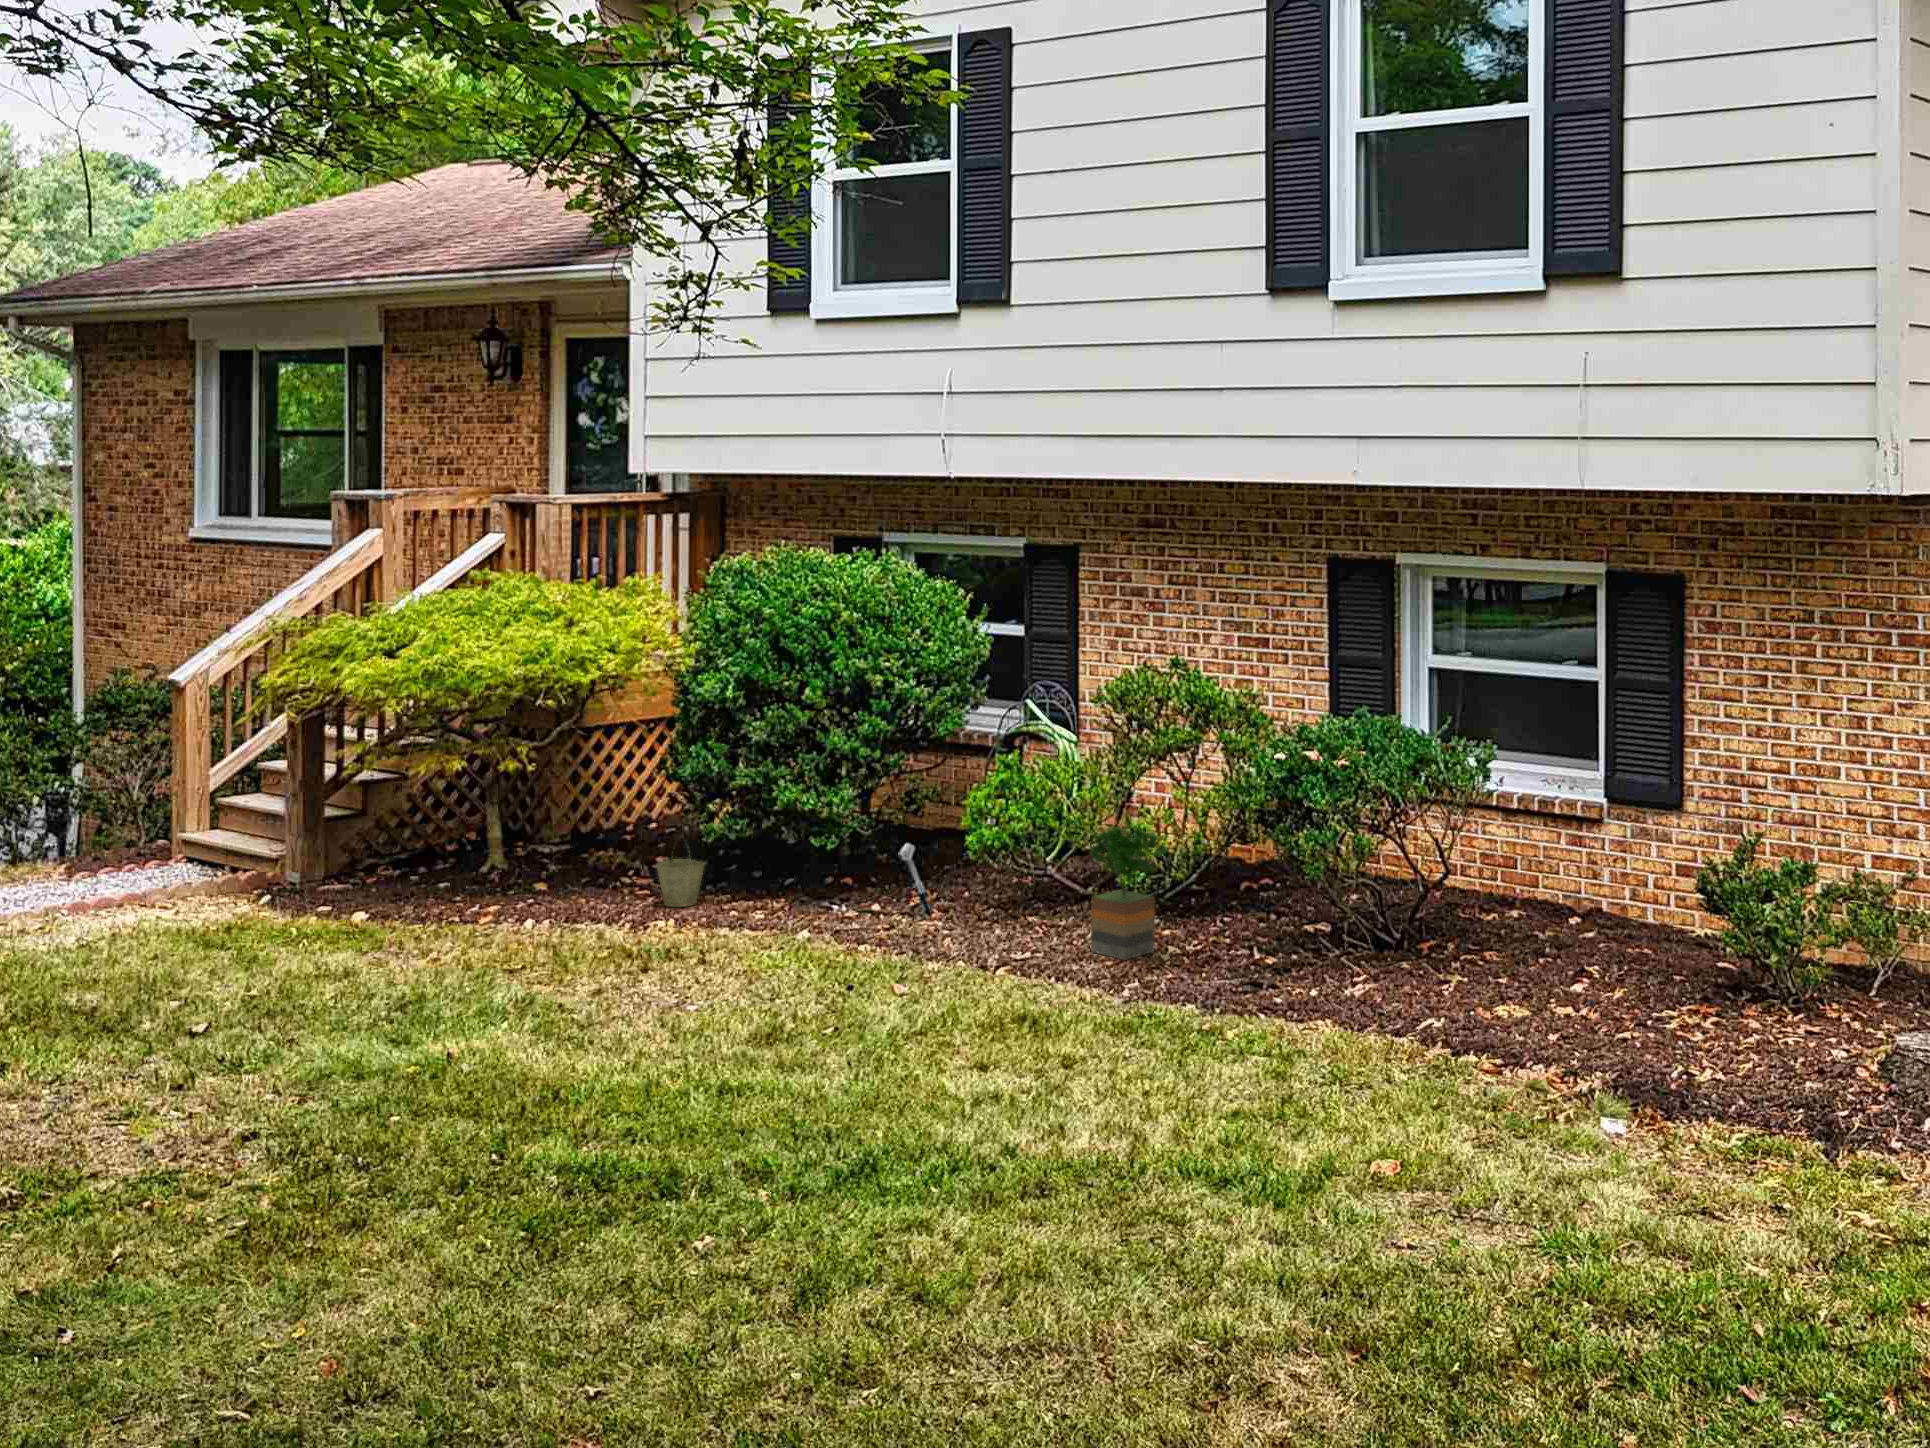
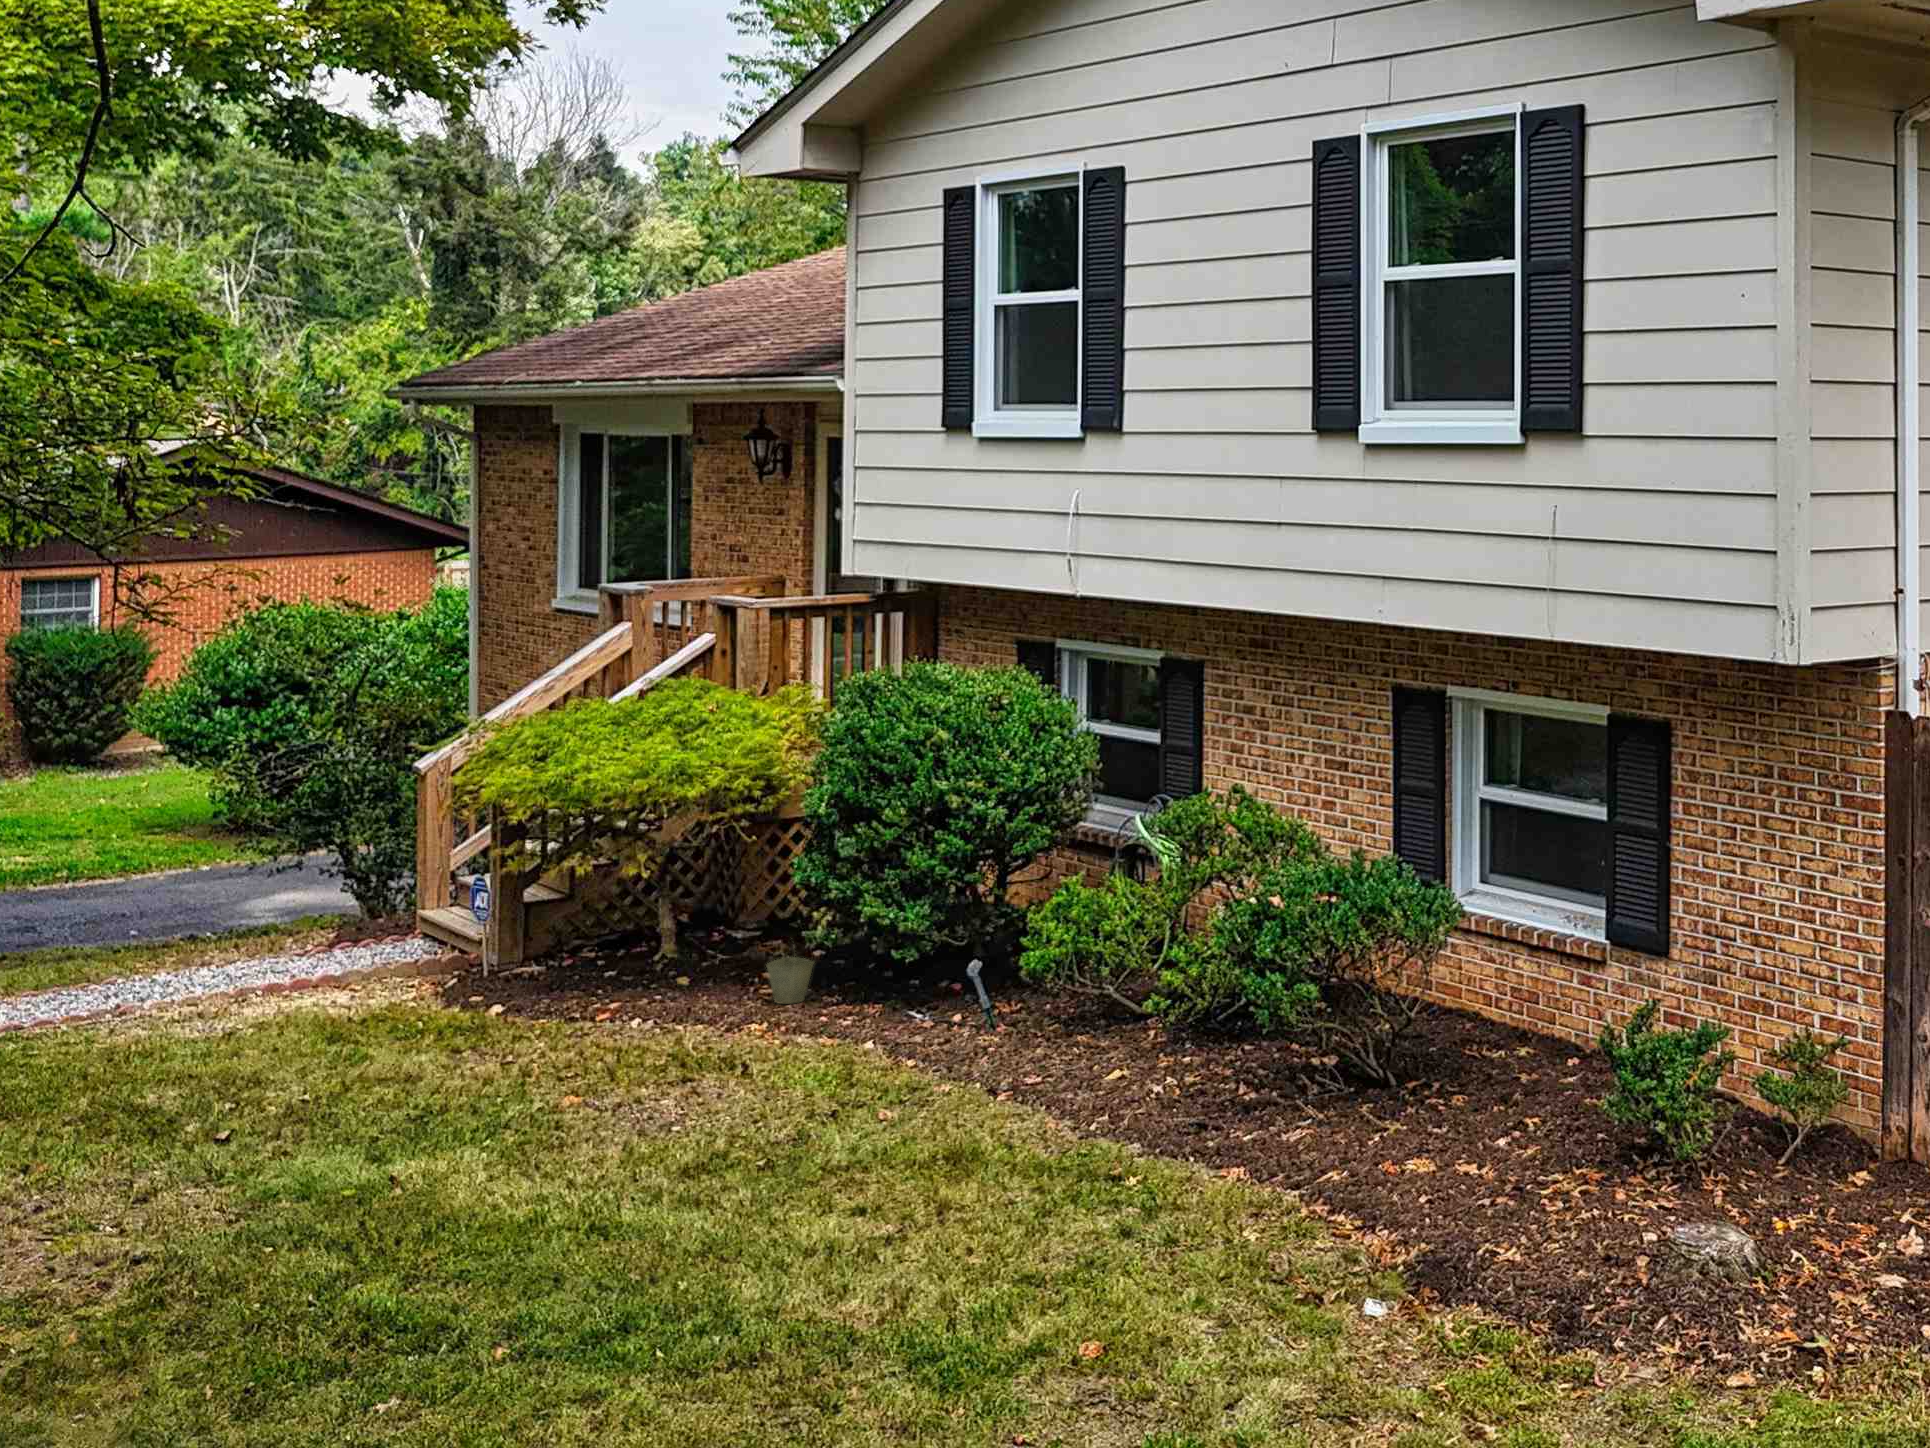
potted tree: present [1091,827,1166,960] -> none [1087,950,1173,1083]

